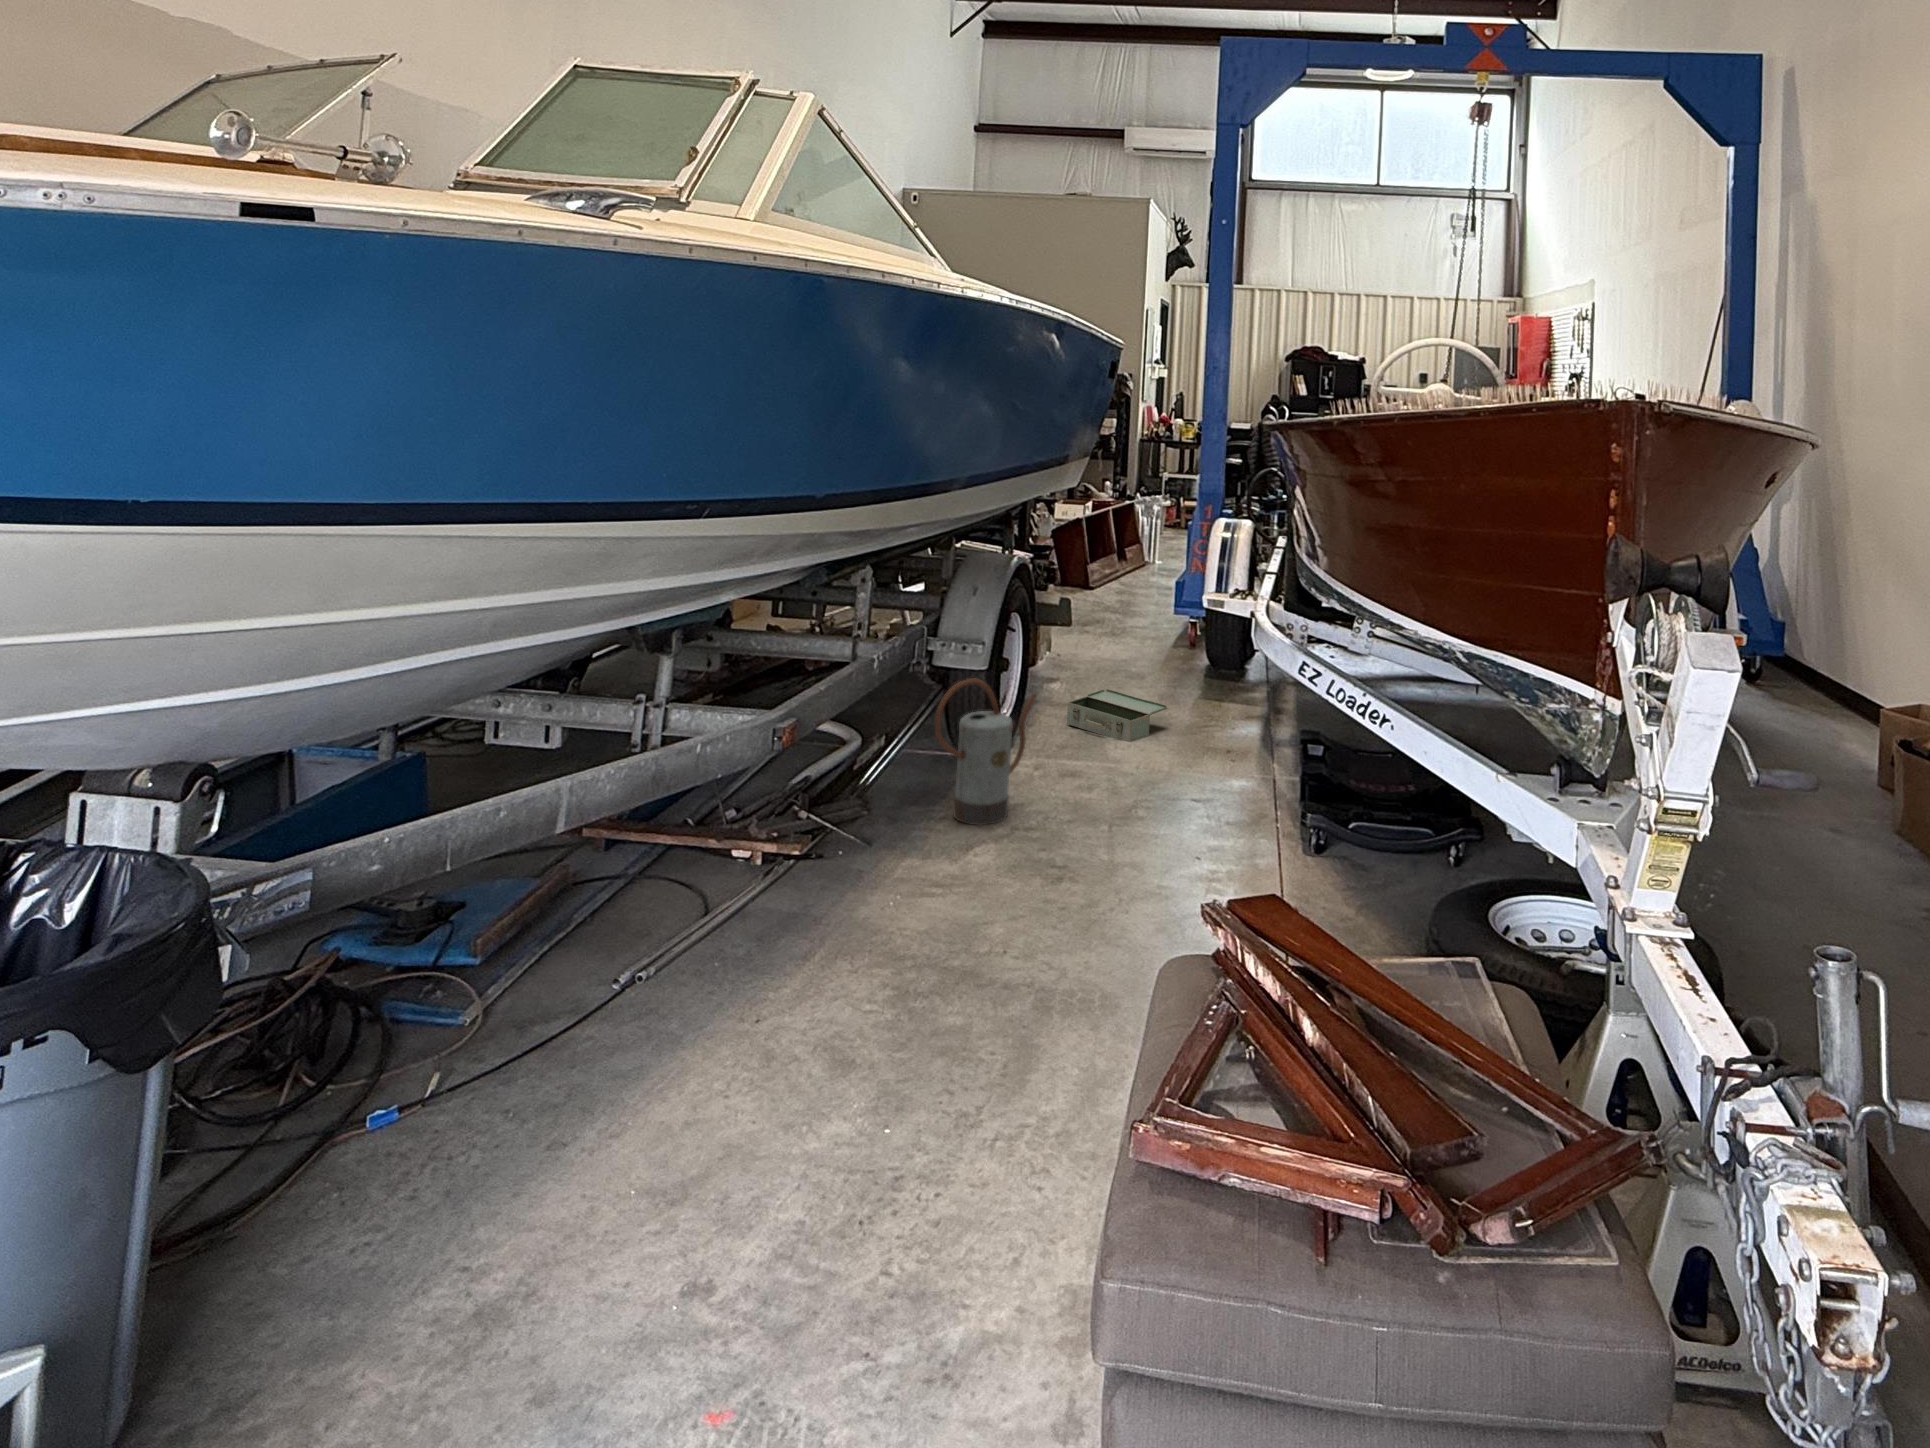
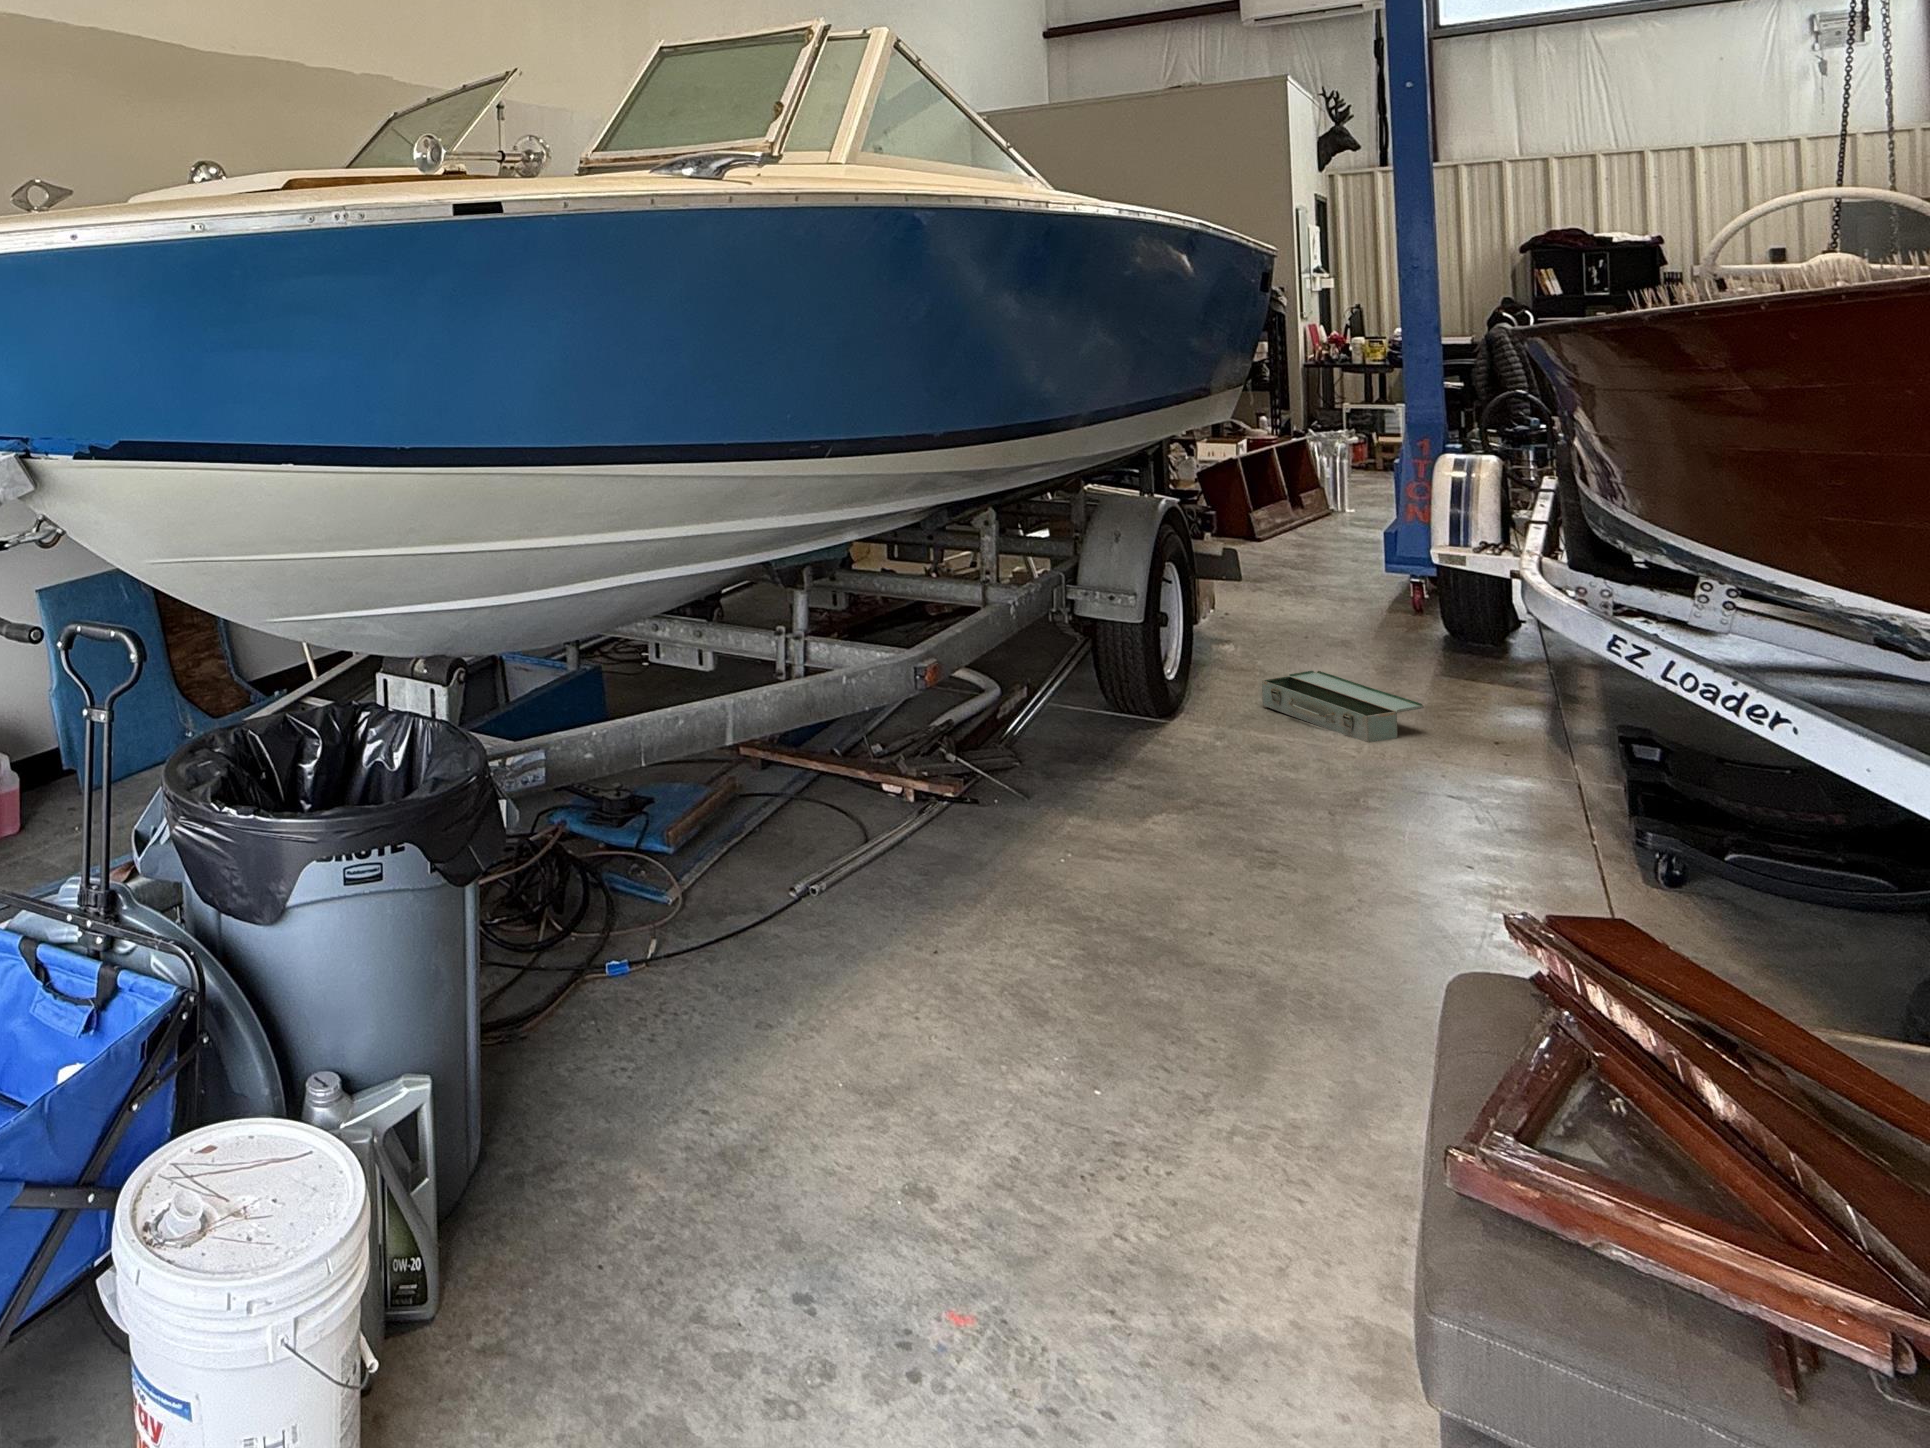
watering can: present [935,678,1037,825] -> none [1096,644,1231,813]

